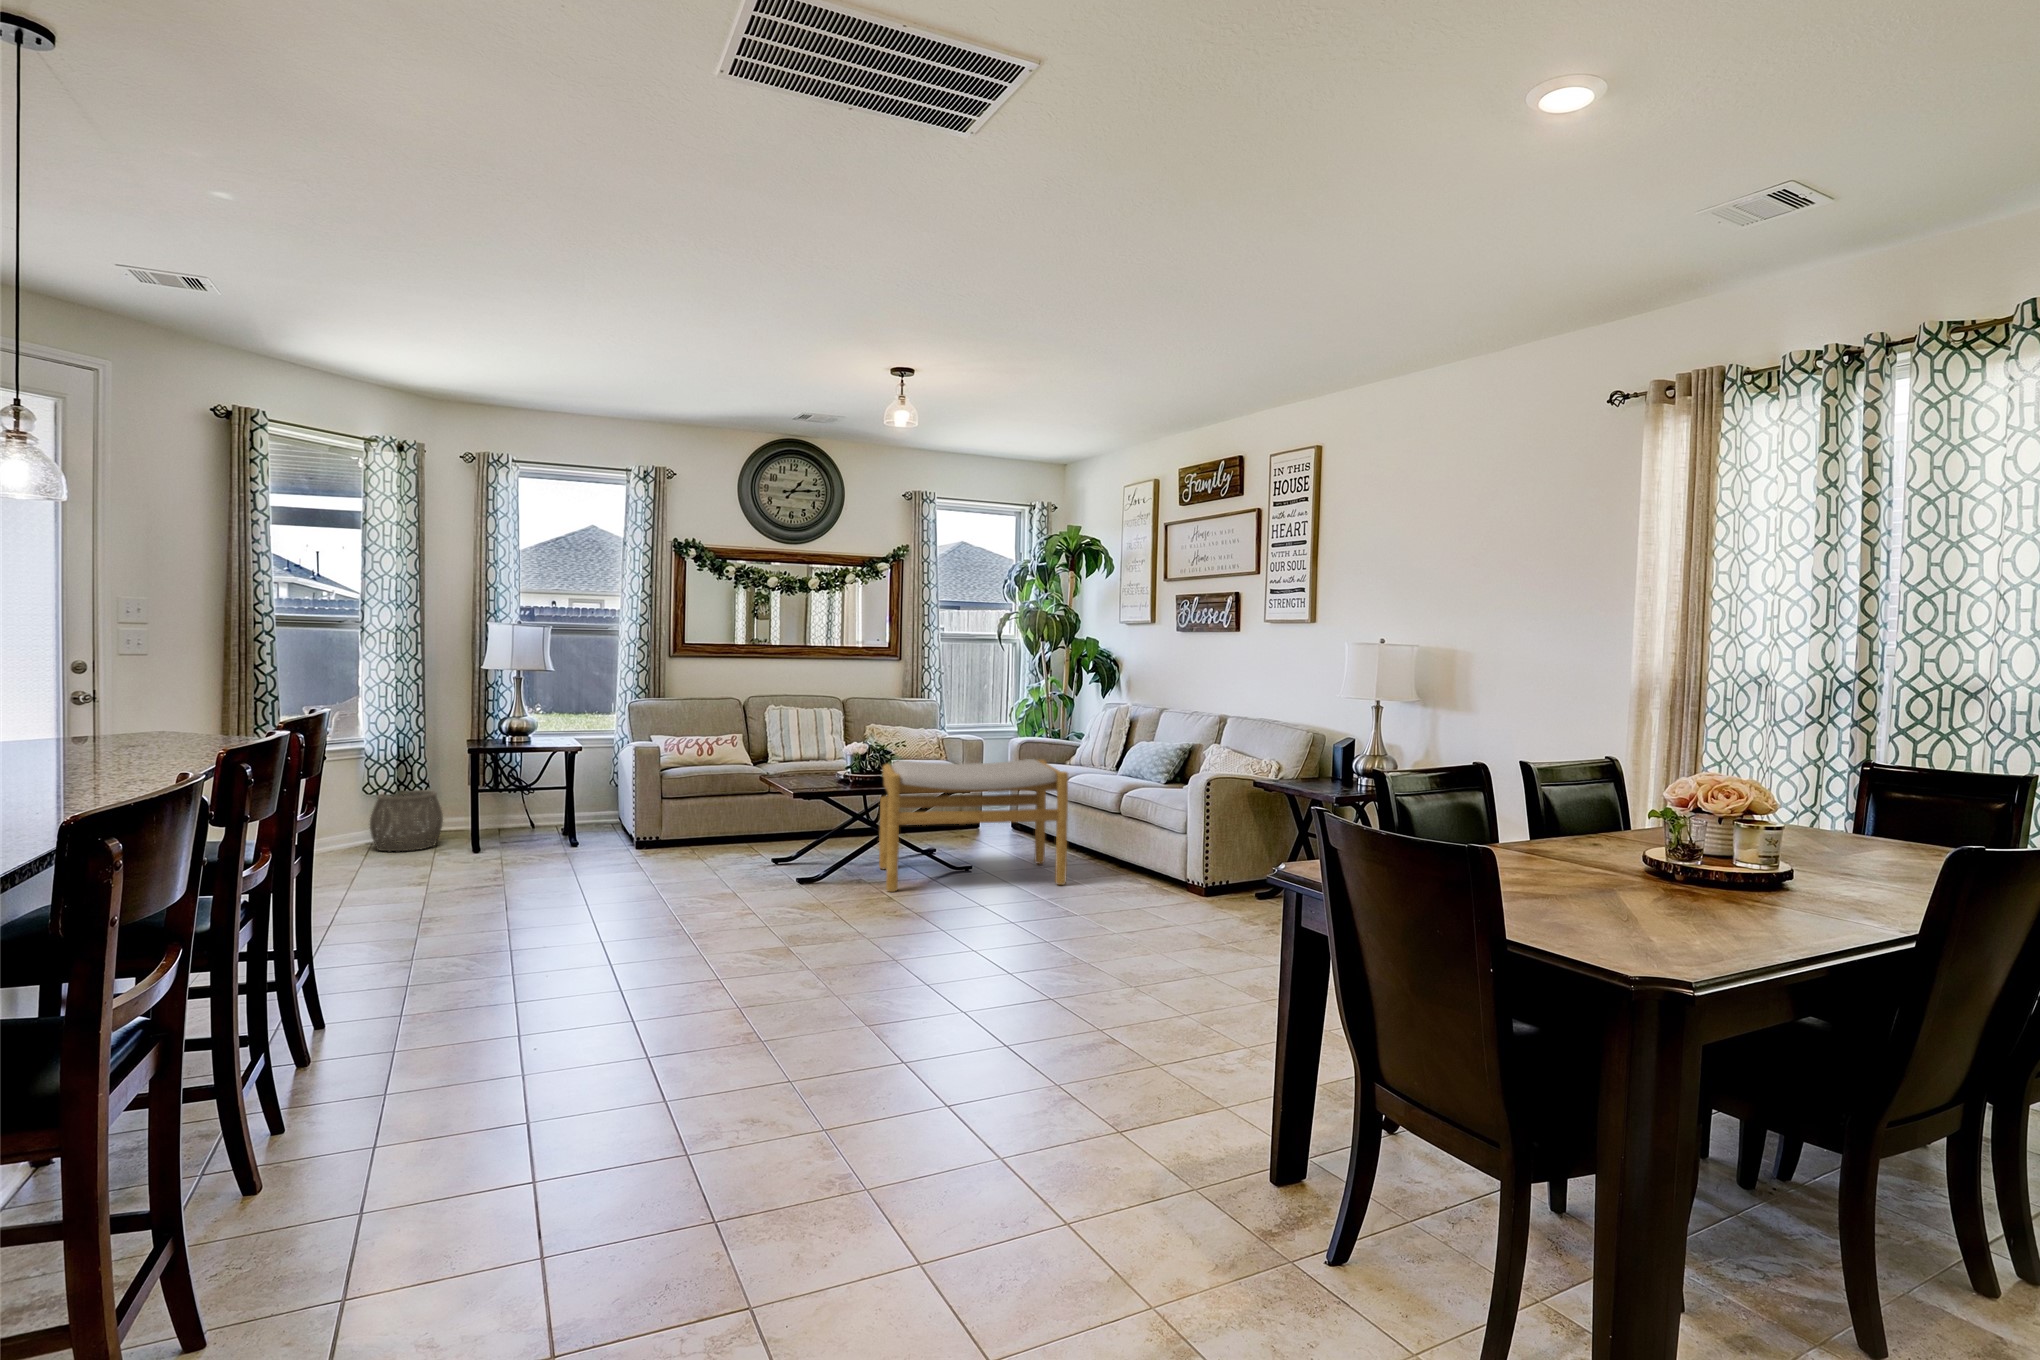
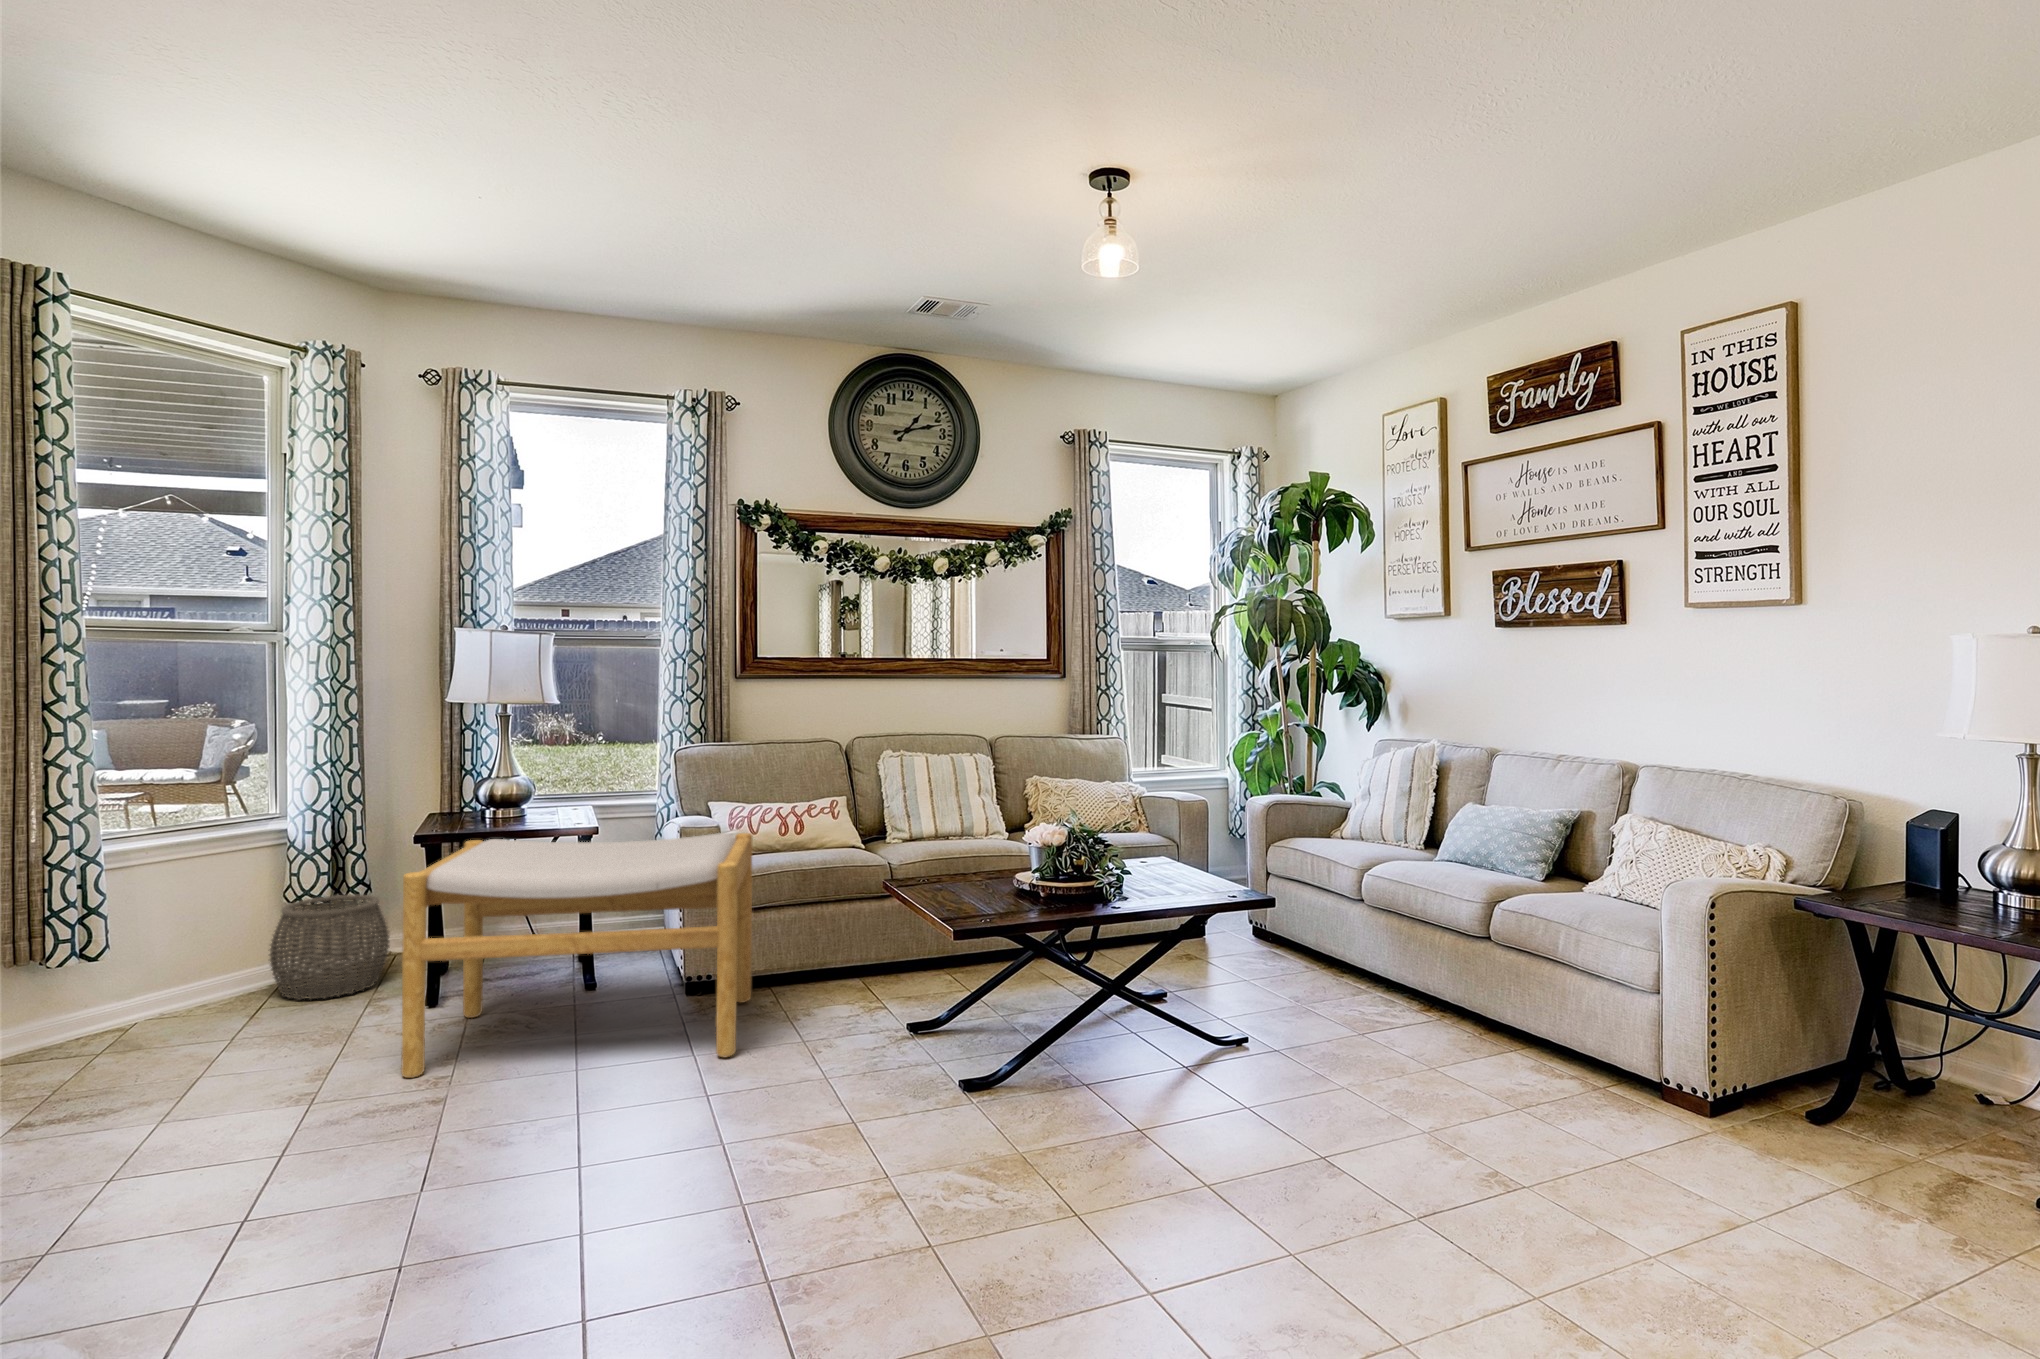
footstool: present [879,759,1068,892] -> present [401,833,752,1078]

